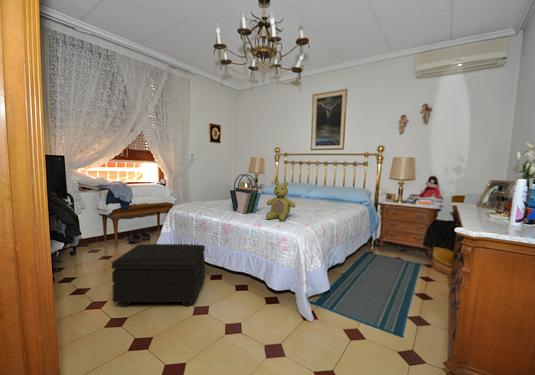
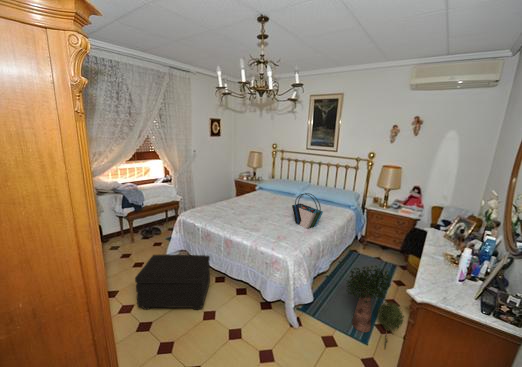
tote bag: present [230,174,261,214] -> present [292,193,323,229]
stuffed bear: present [266,181,295,221] -> none [262,205,287,241]
potted plant: none [368,238,444,341] -> present [346,266,404,349]

